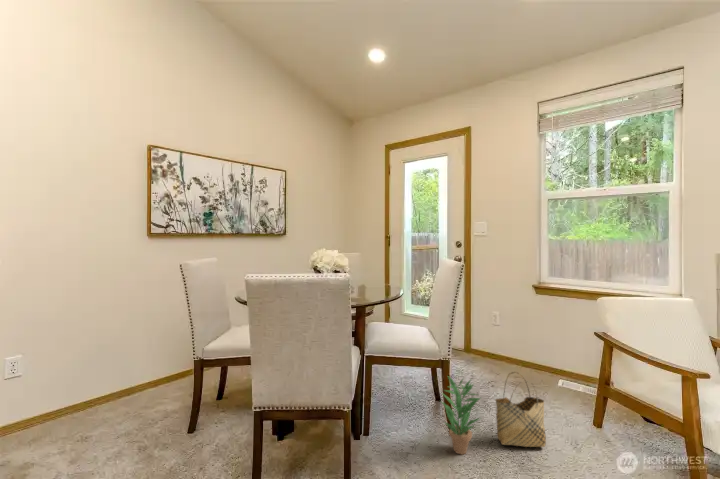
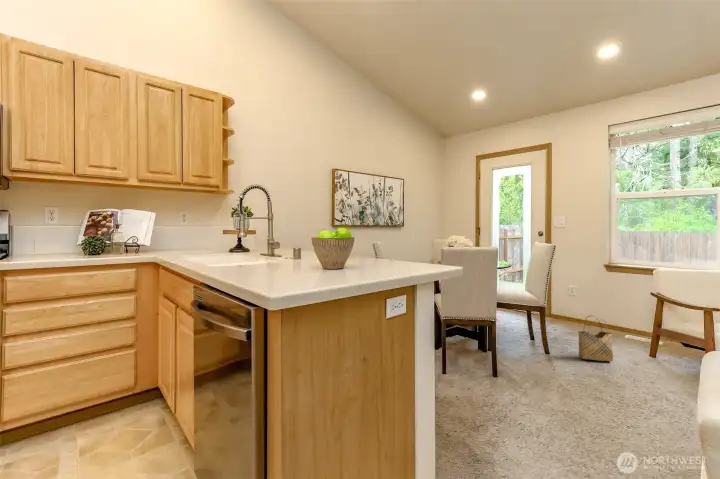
potted plant: present [442,376,480,454] -> none [541,313,571,362]

